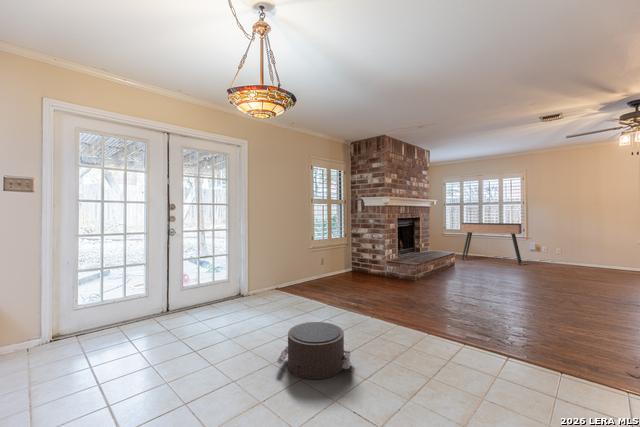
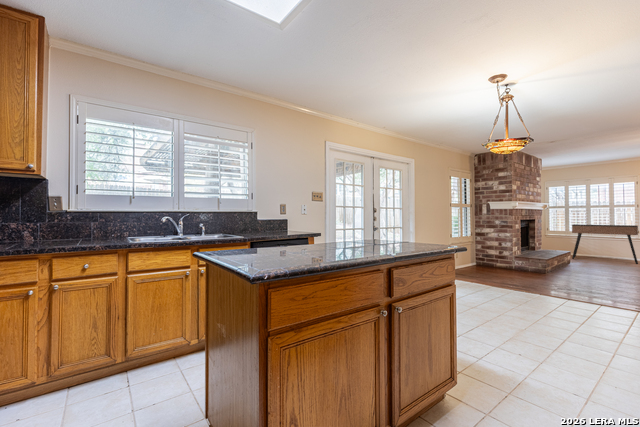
pouf: present [277,322,351,379] -> none [506,291,569,324]

